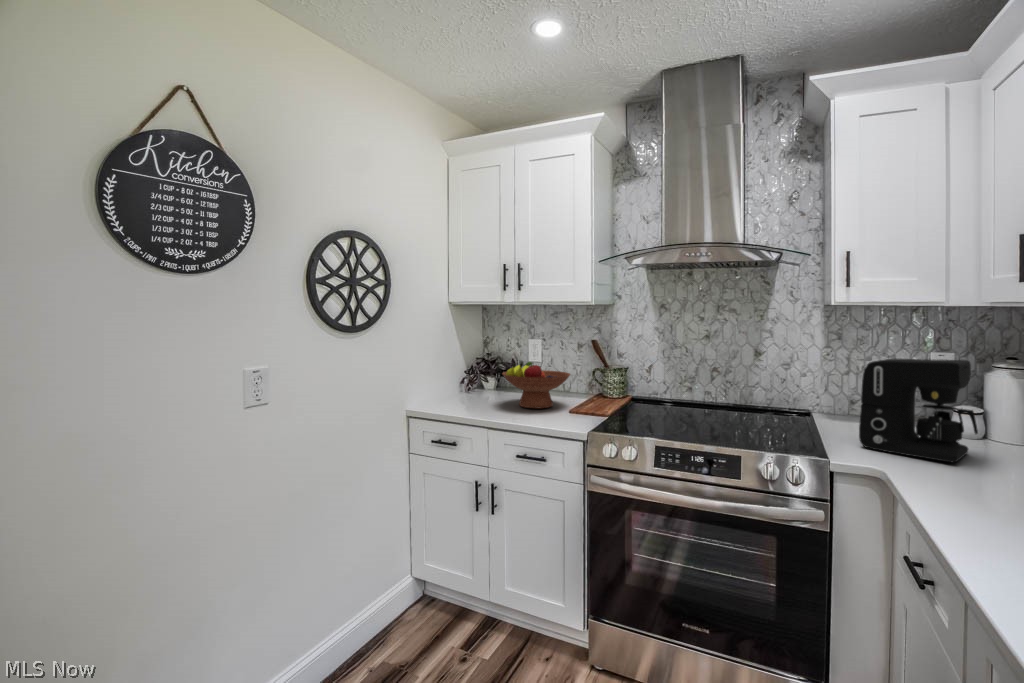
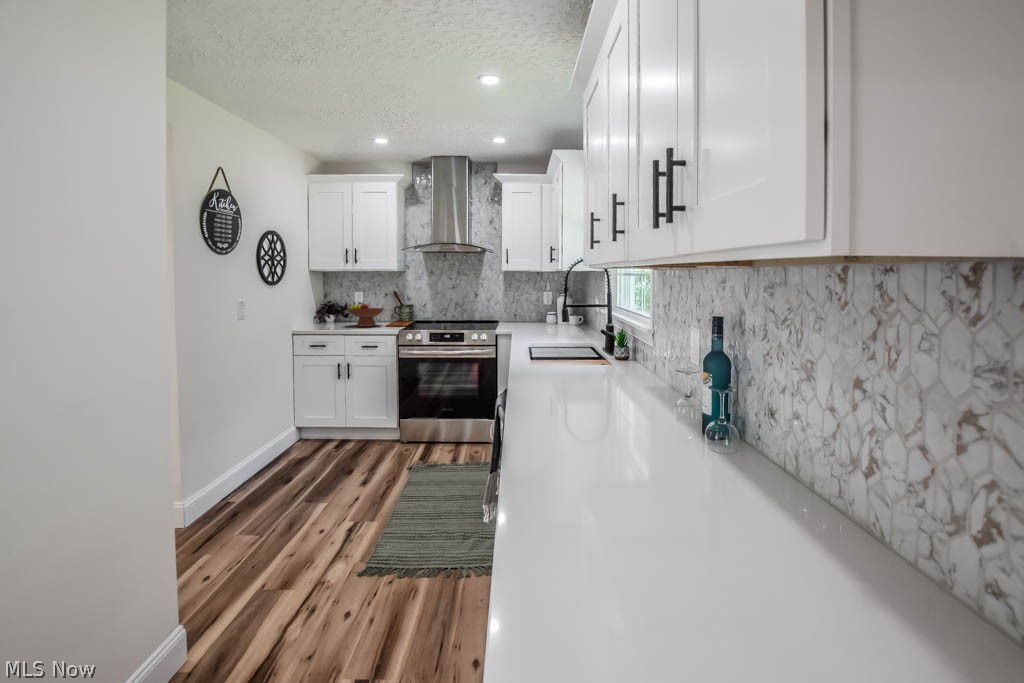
coffee maker: present [859,359,978,463] -> none [509,292,545,329]

